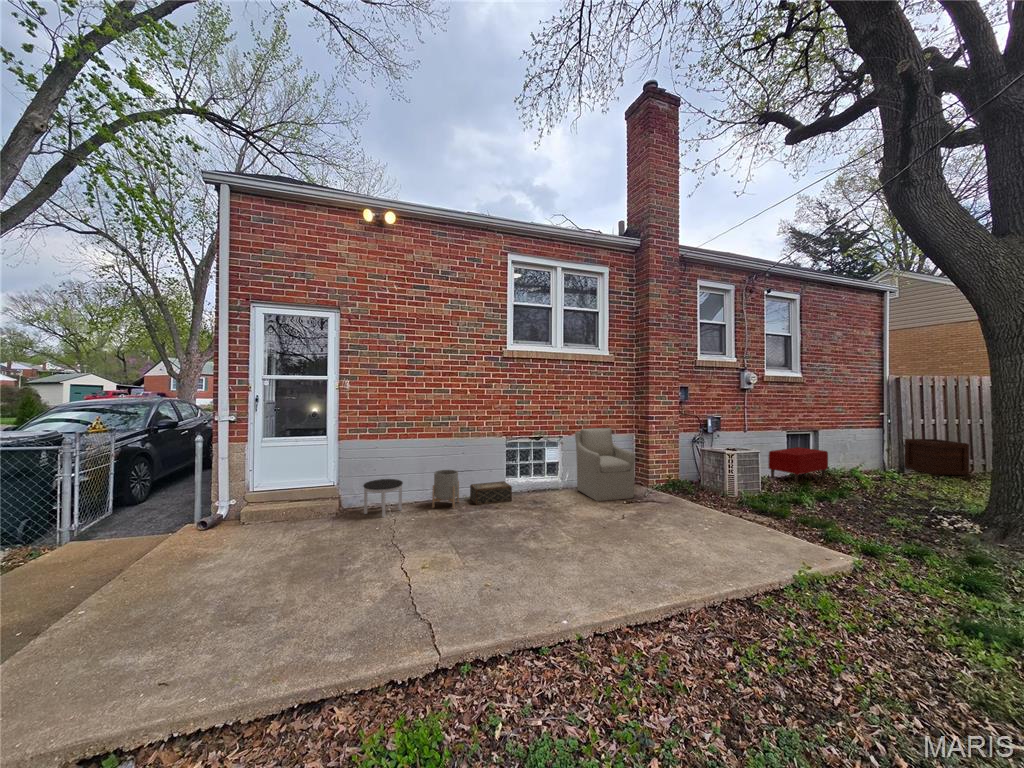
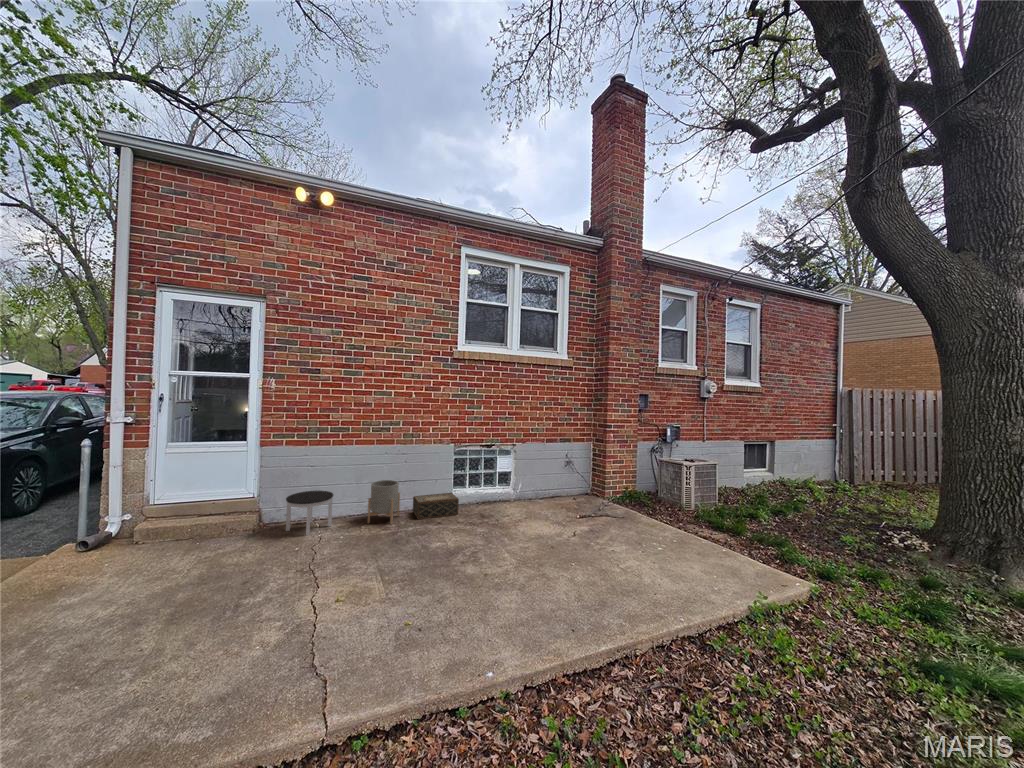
chair: present [575,428,635,501] -> none [531,436,591,515]
wooden crate: present [904,439,969,475] -> none [854,450,914,487]
bench: present [768,447,828,483] -> none [726,457,784,494]

